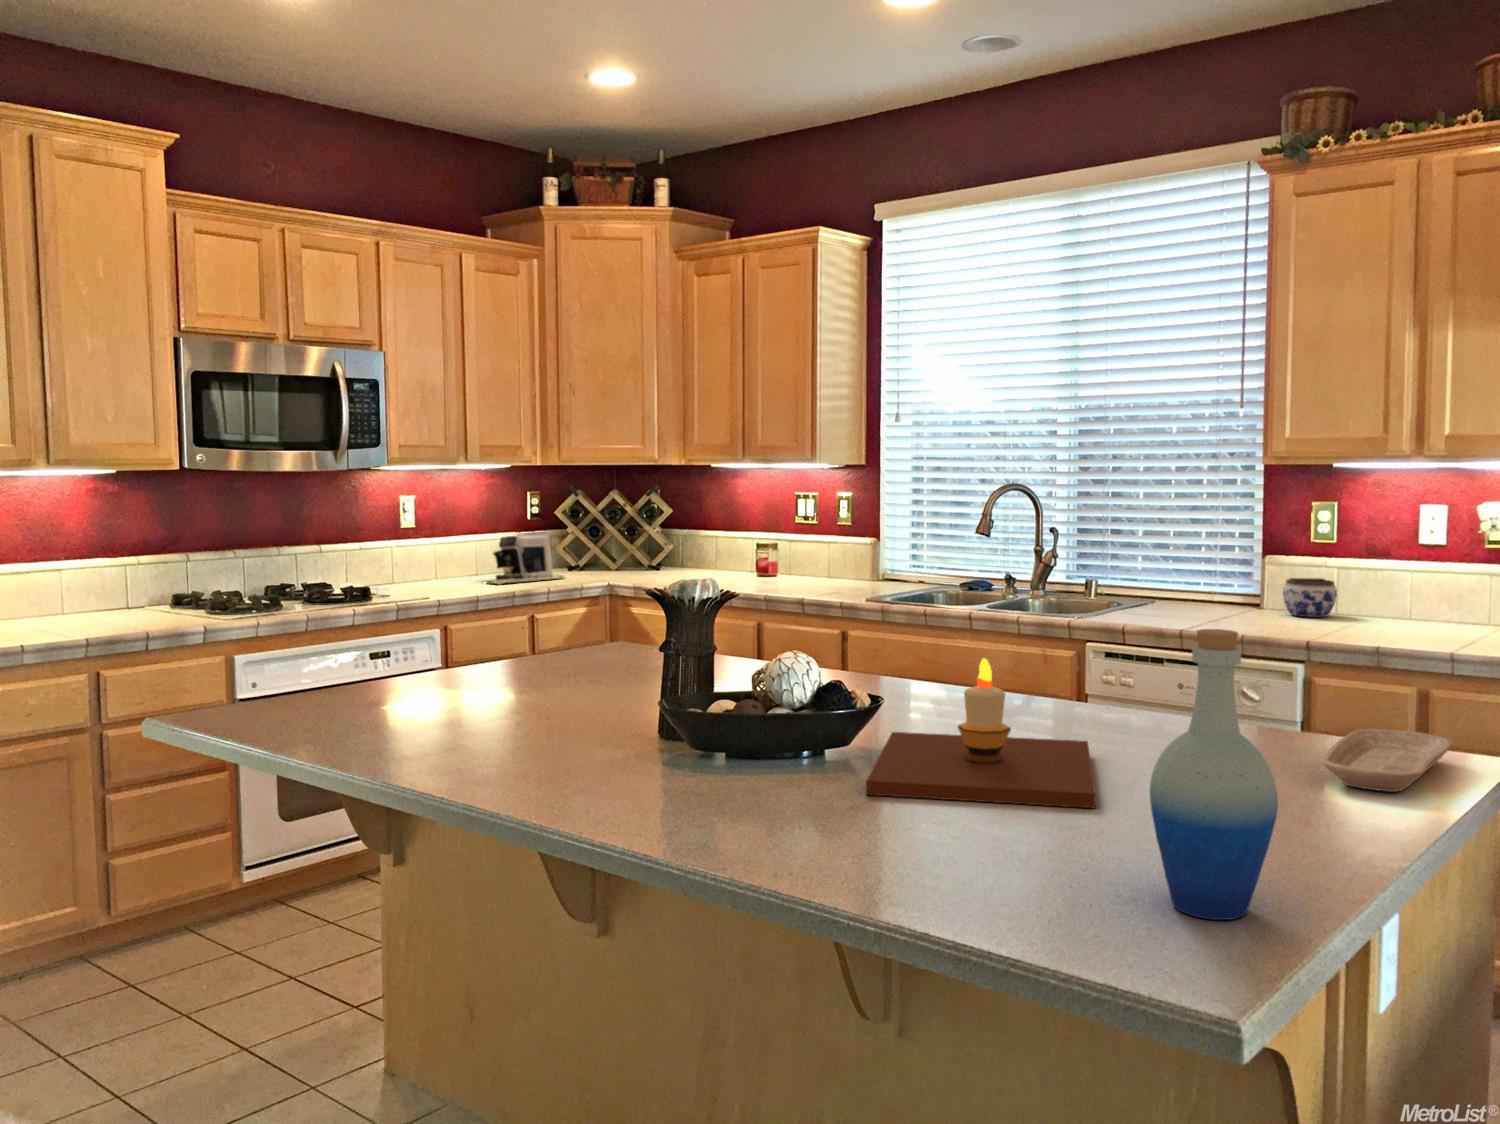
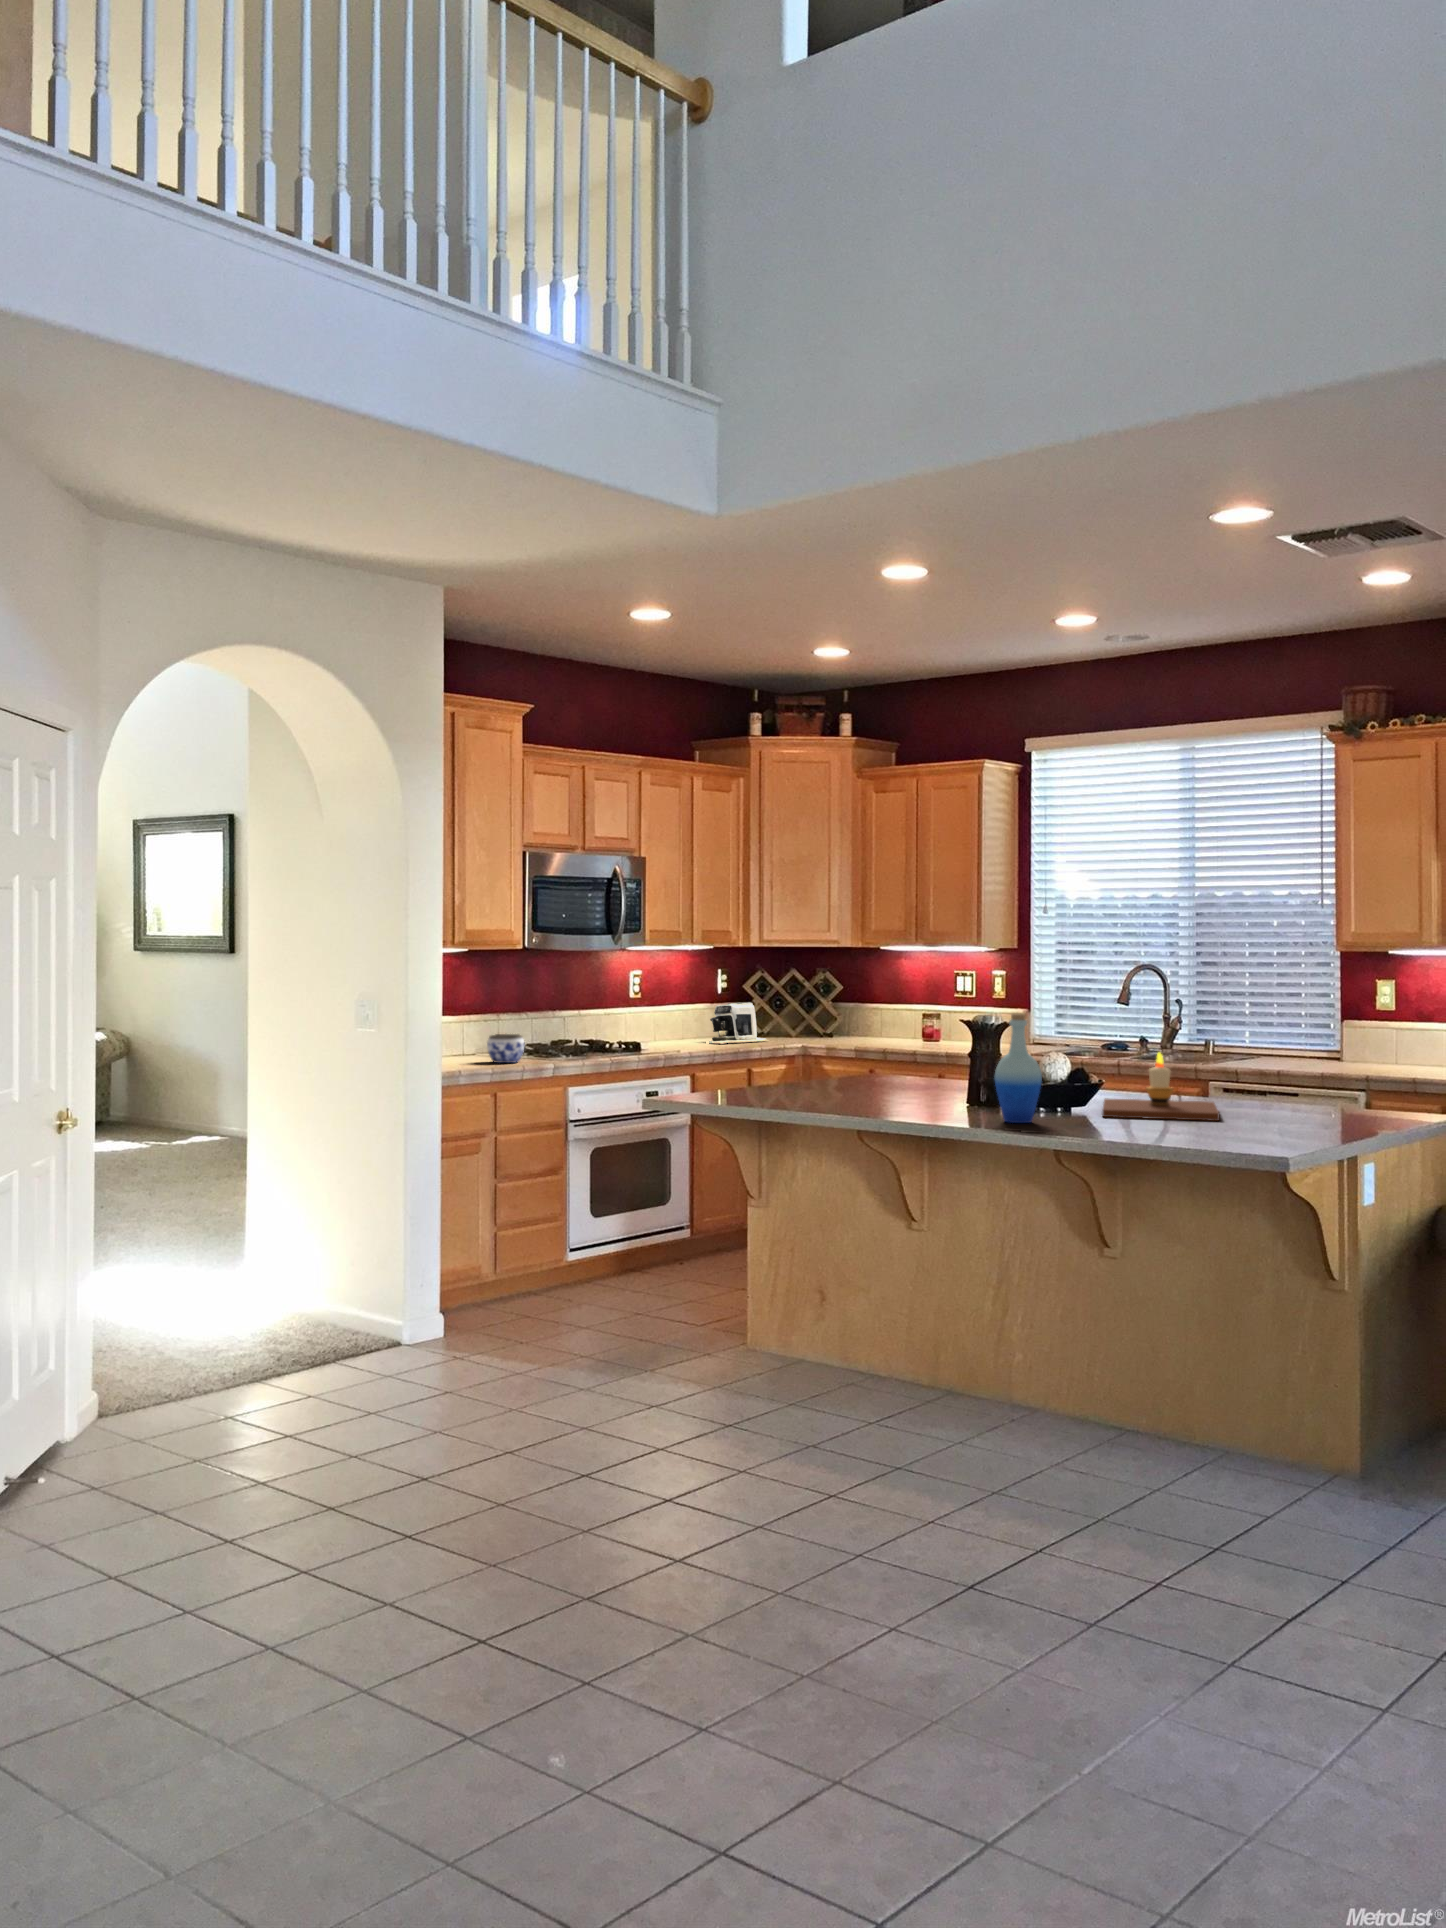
jar: present [1283,578,1337,617] -> present [487,1034,524,1063]
bottle: present [1150,629,1278,920] -> present [995,1013,1042,1123]
tray: present [1322,729,1453,792] -> none [1336,1098,1411,1119]

